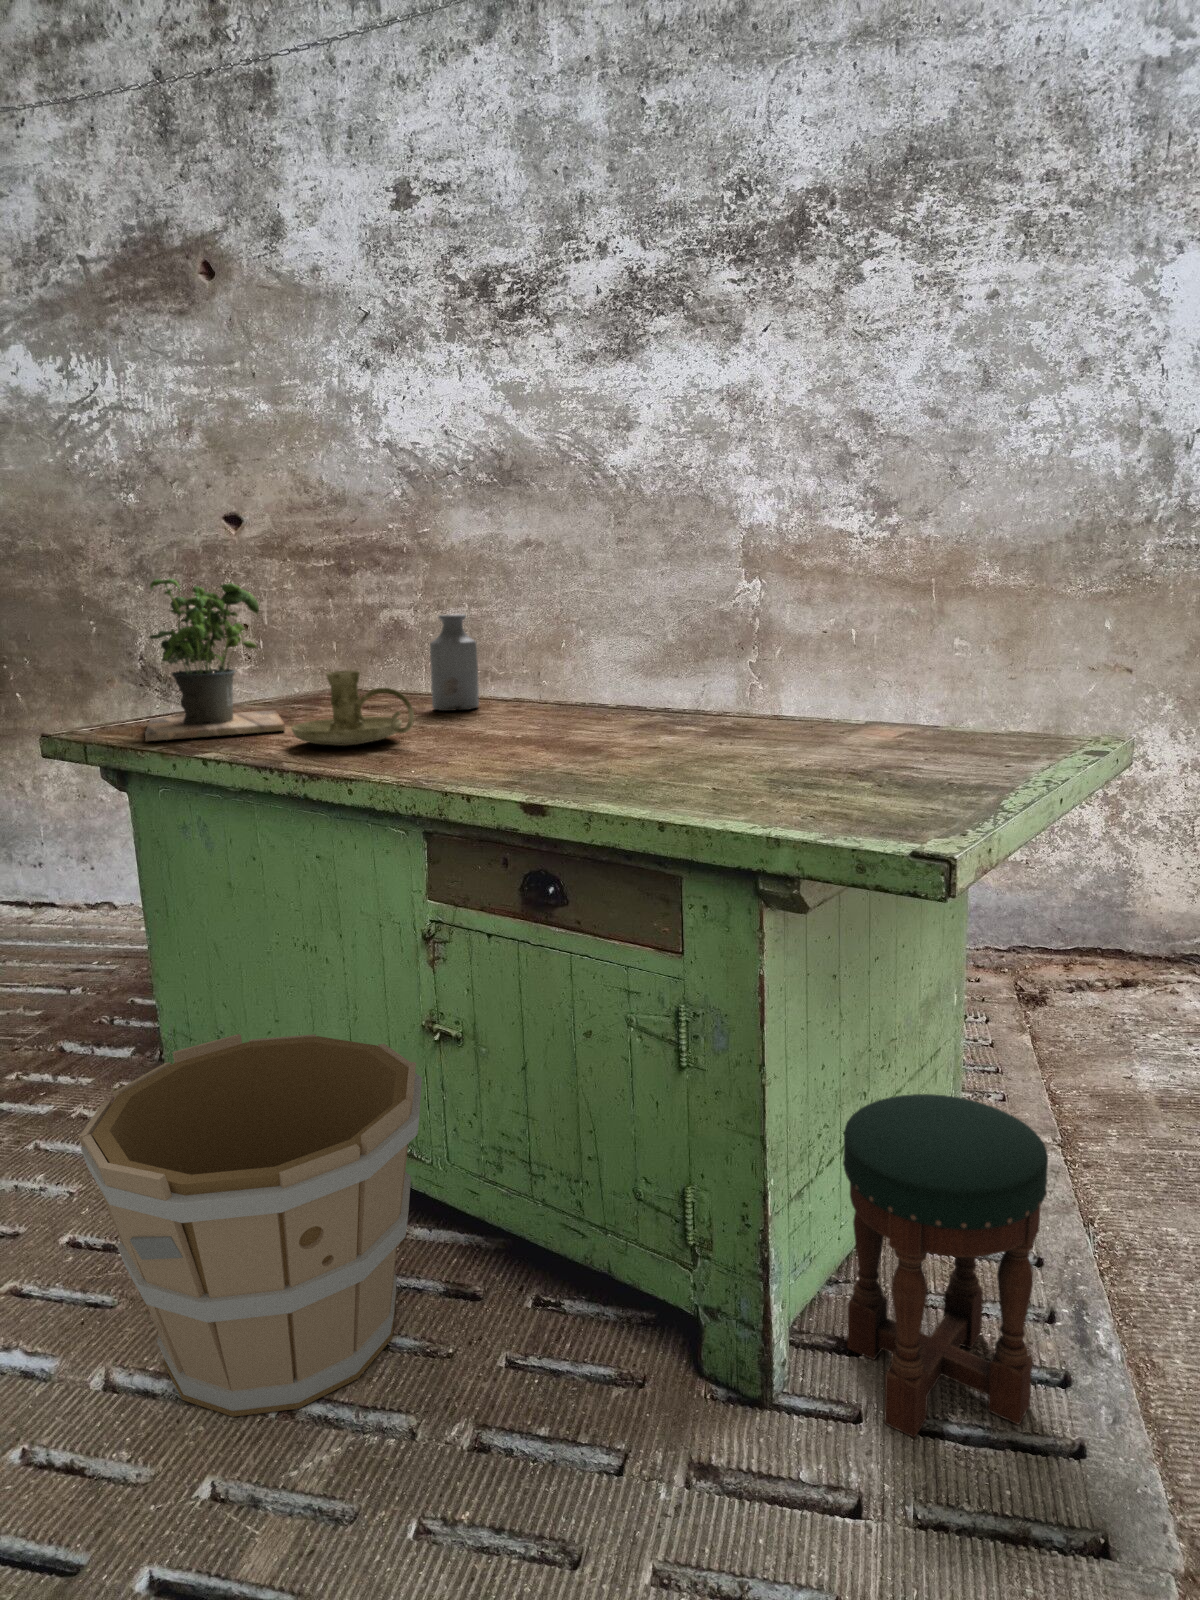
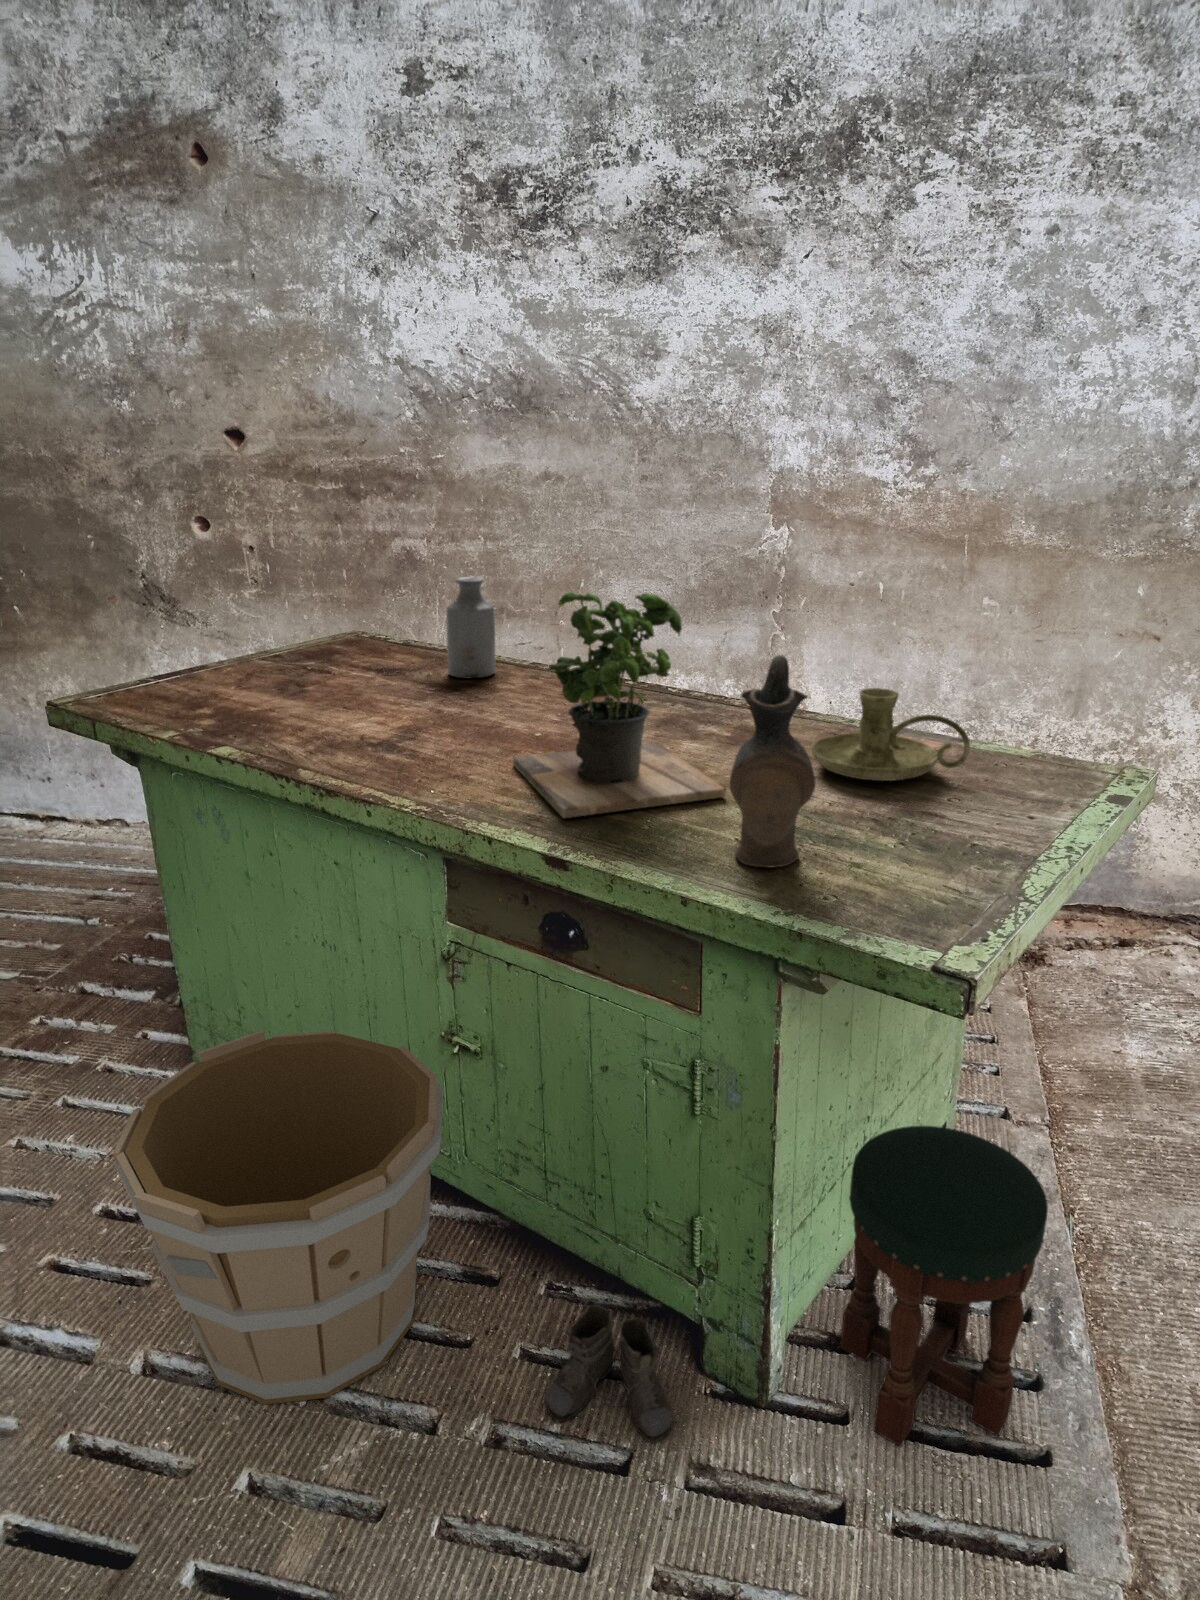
potted plant: present [145,579,285,741] -> present [513,593,726,818]
ceramic pitcher: none [696,601,779,805] -> present [730,655,815,867]
candle holder: present [292,671,414,746] -> present [811,688,970,781]
boots: none [532,1300,680,1441] -> present [545,1305,673,1442]

